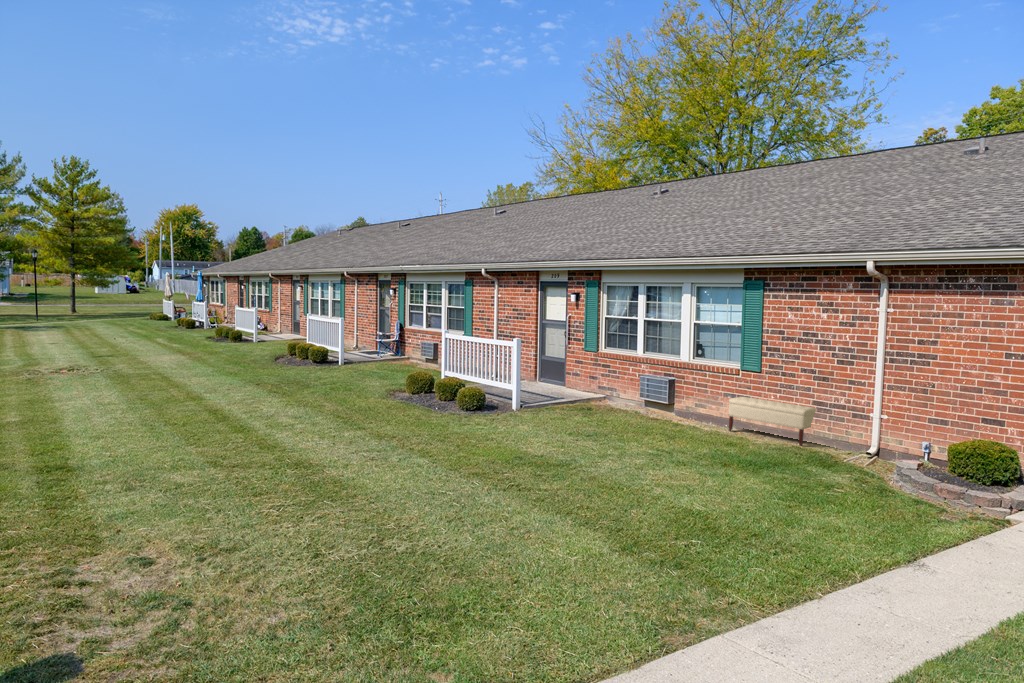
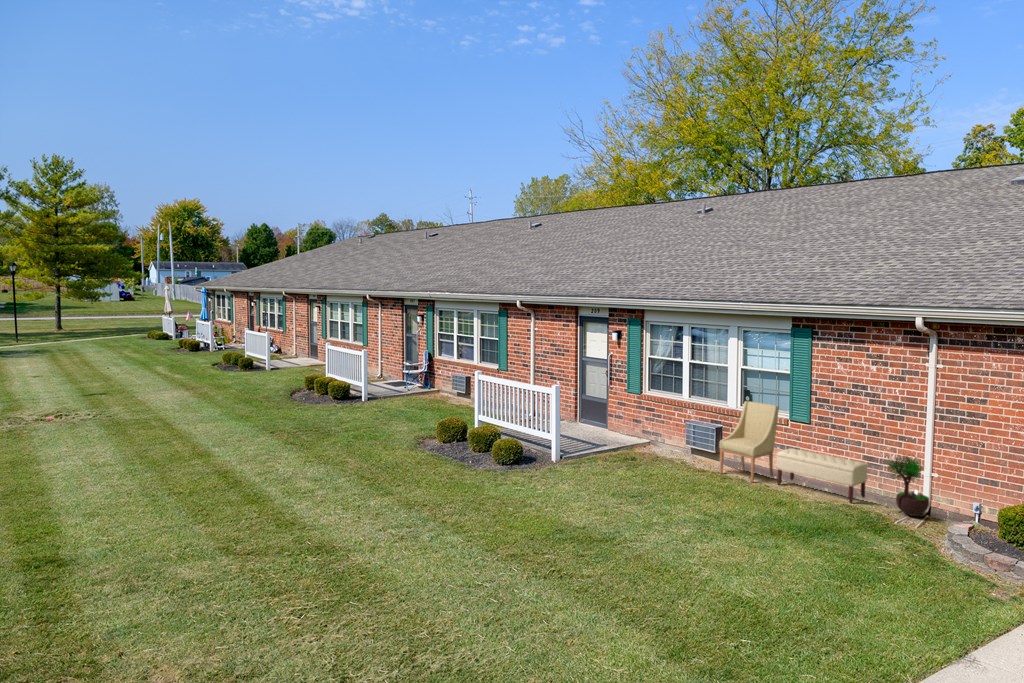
chair: none [673,353,731,429] -> present [719,401,779,482]
potted tree: none [834,390,879,456] -> present [888,455,929,516]

